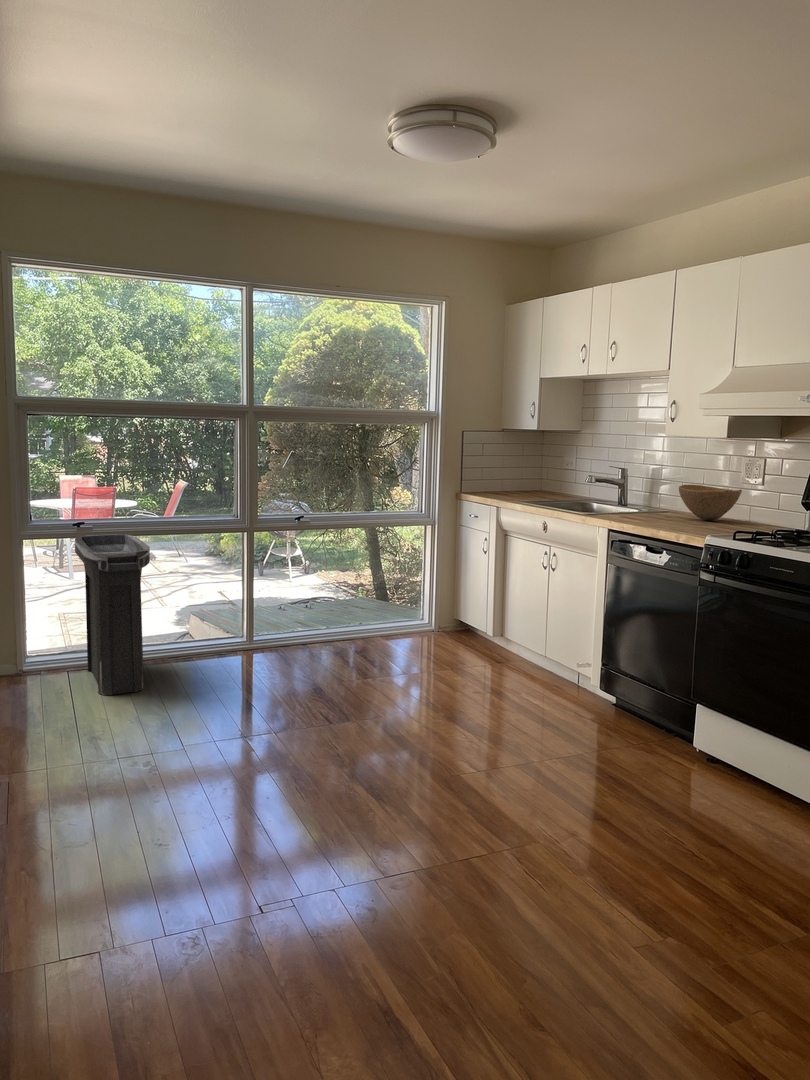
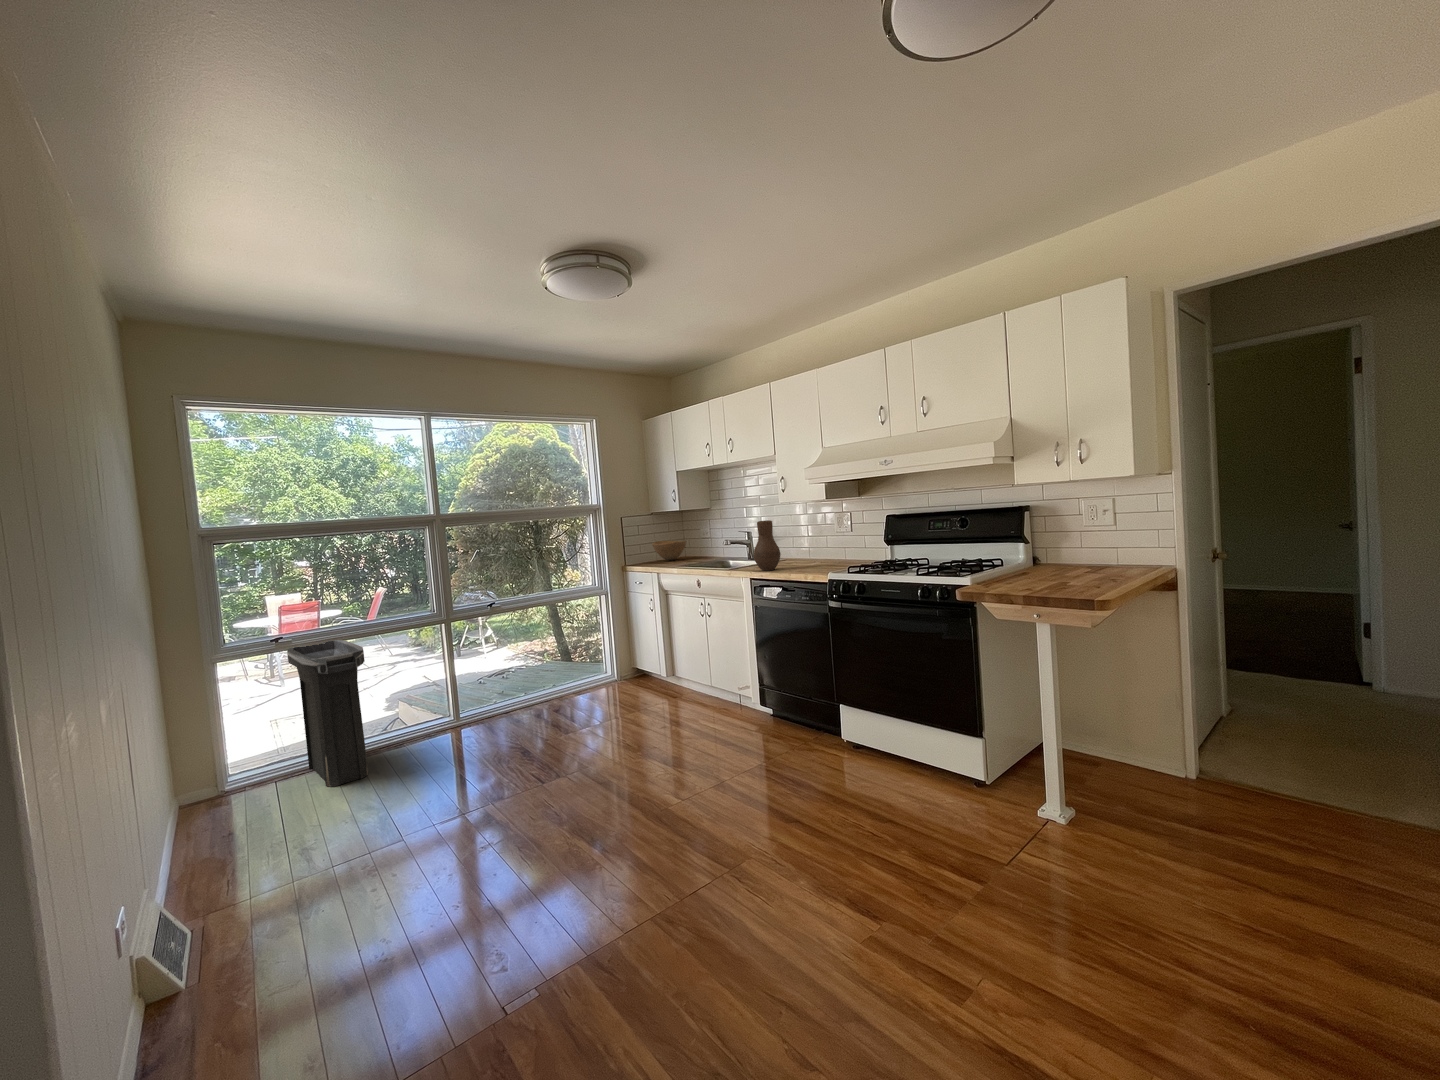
vase: none [624,455,661,521] -> present [753,520,781,571]
bowl: present [679,485,742,521] -> present [652,541,686,560]

